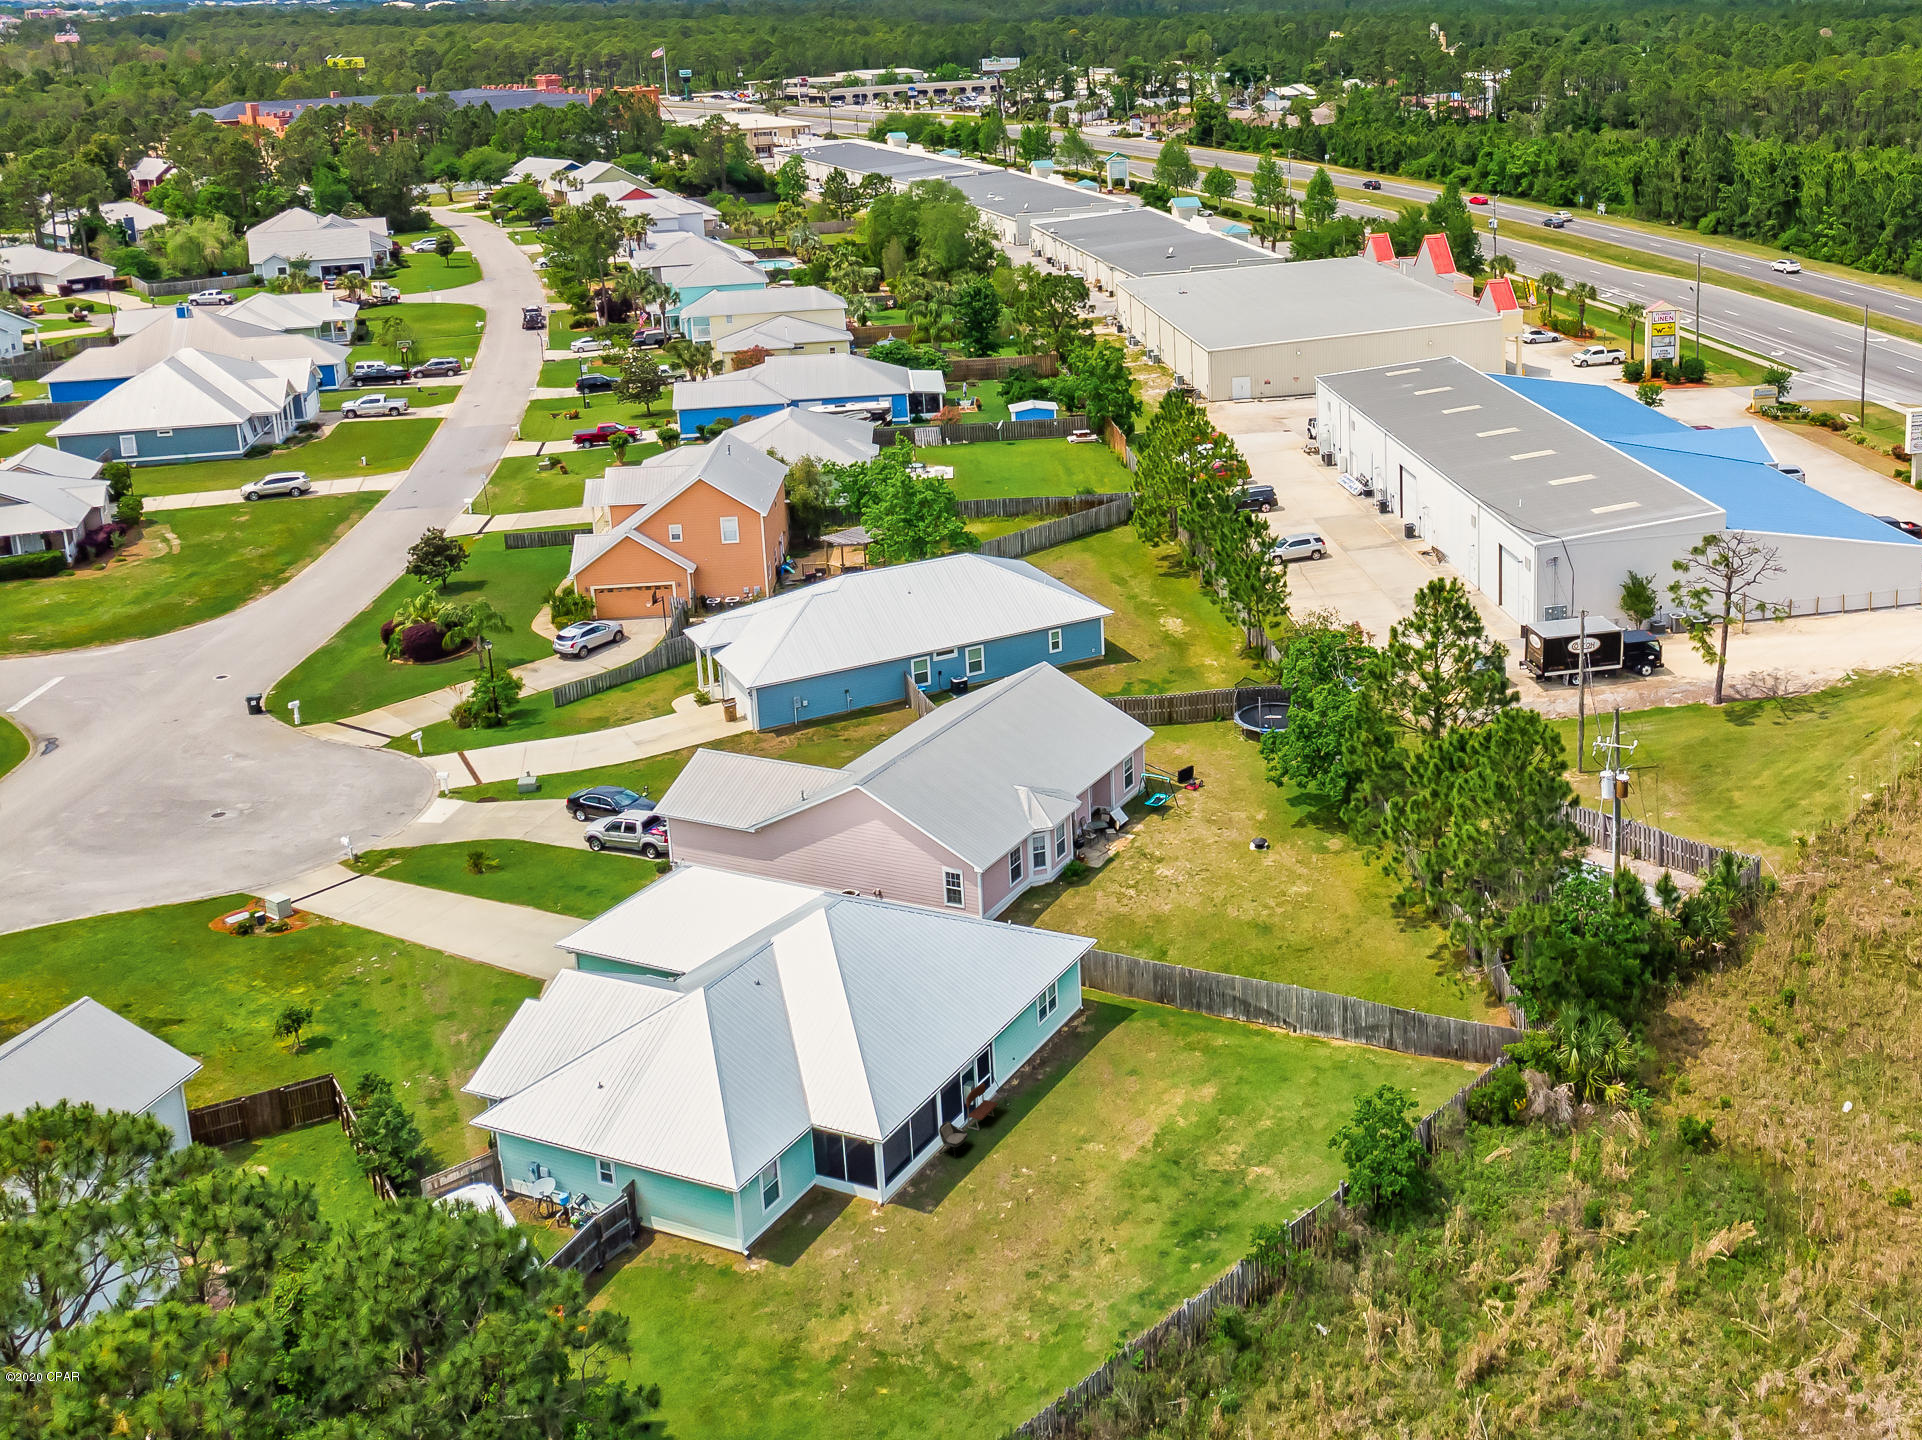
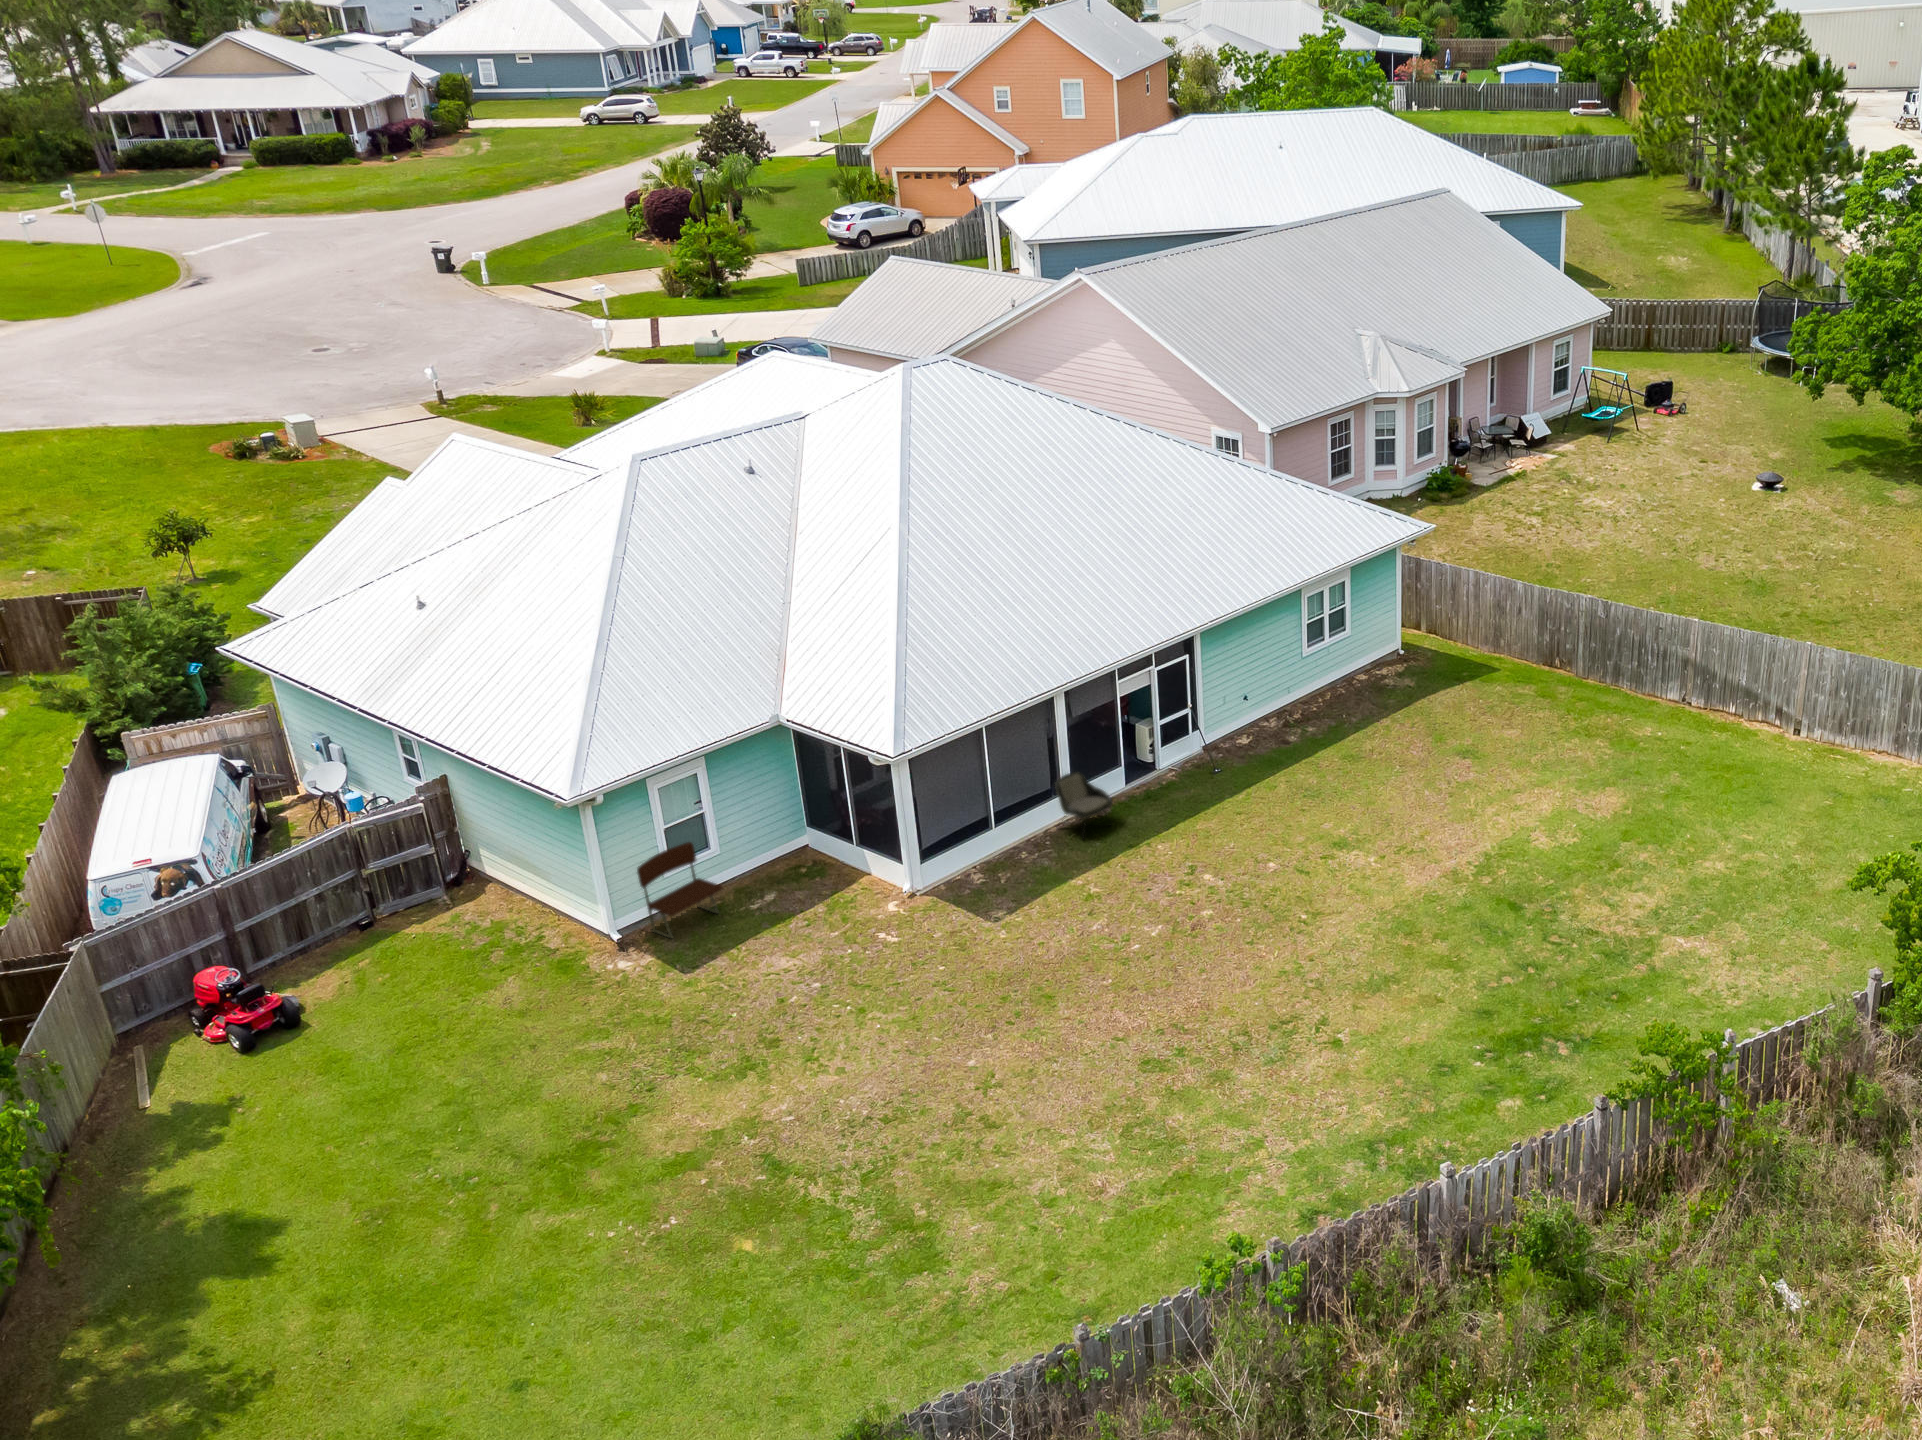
bench: present [966,1083,998,1131] -> present [637,842,722,939]

